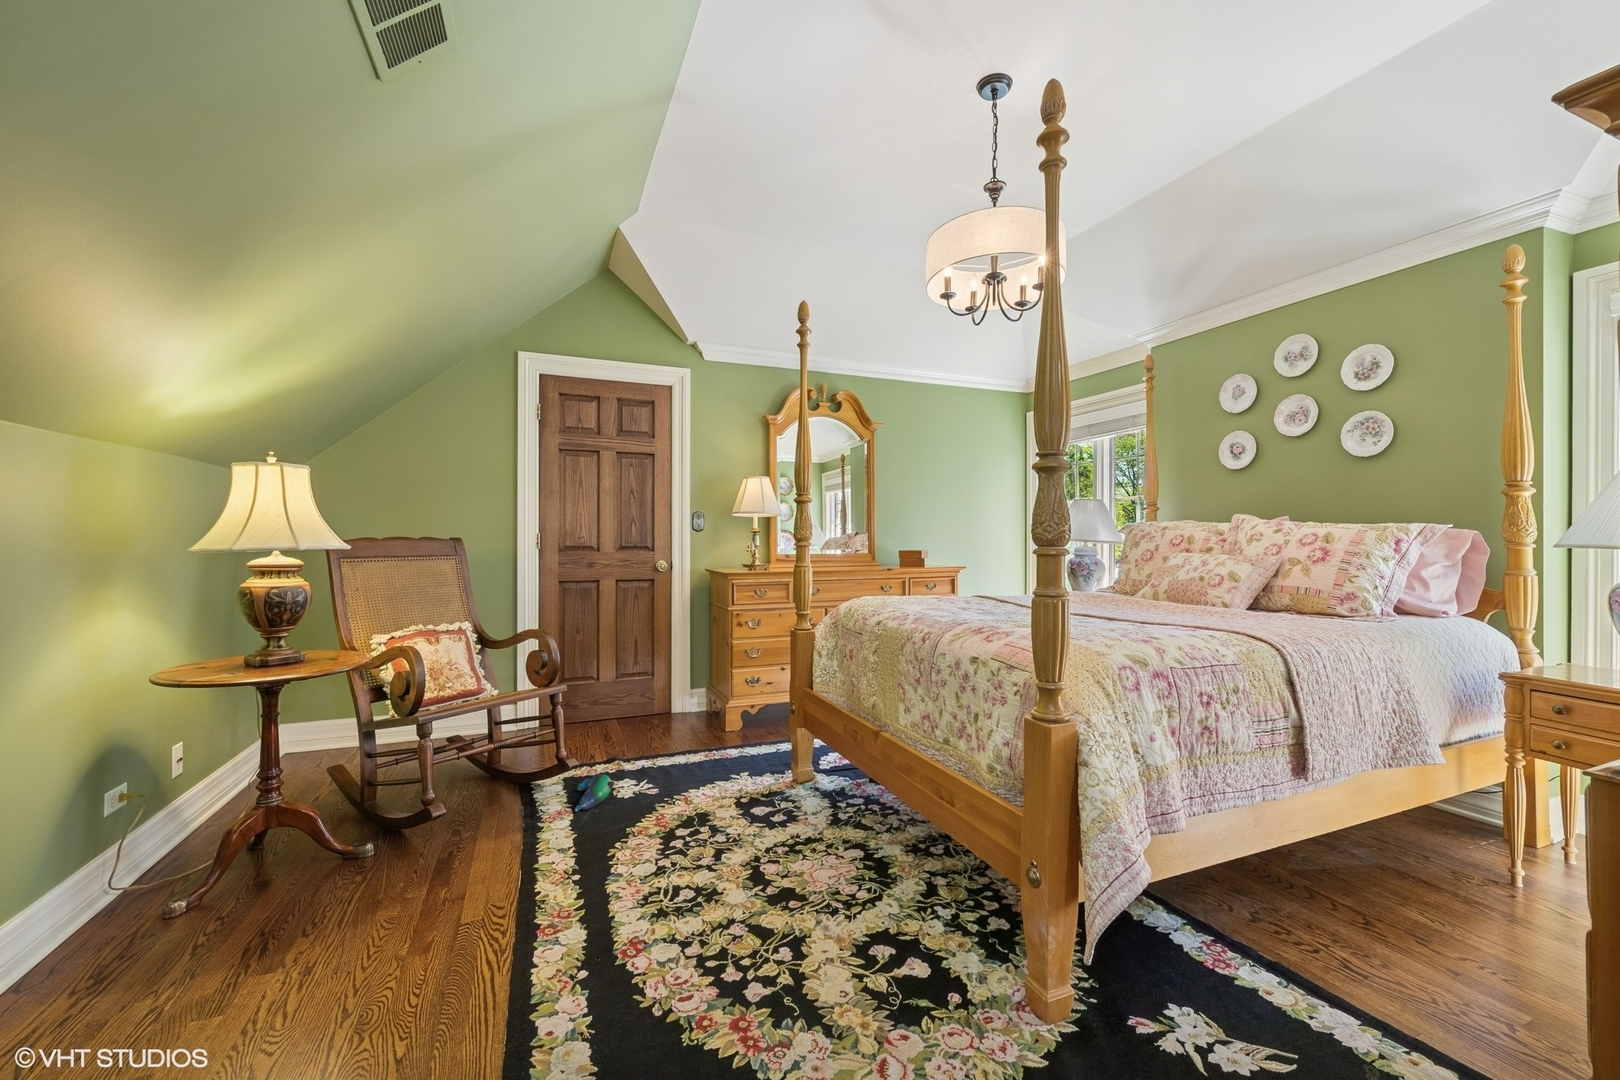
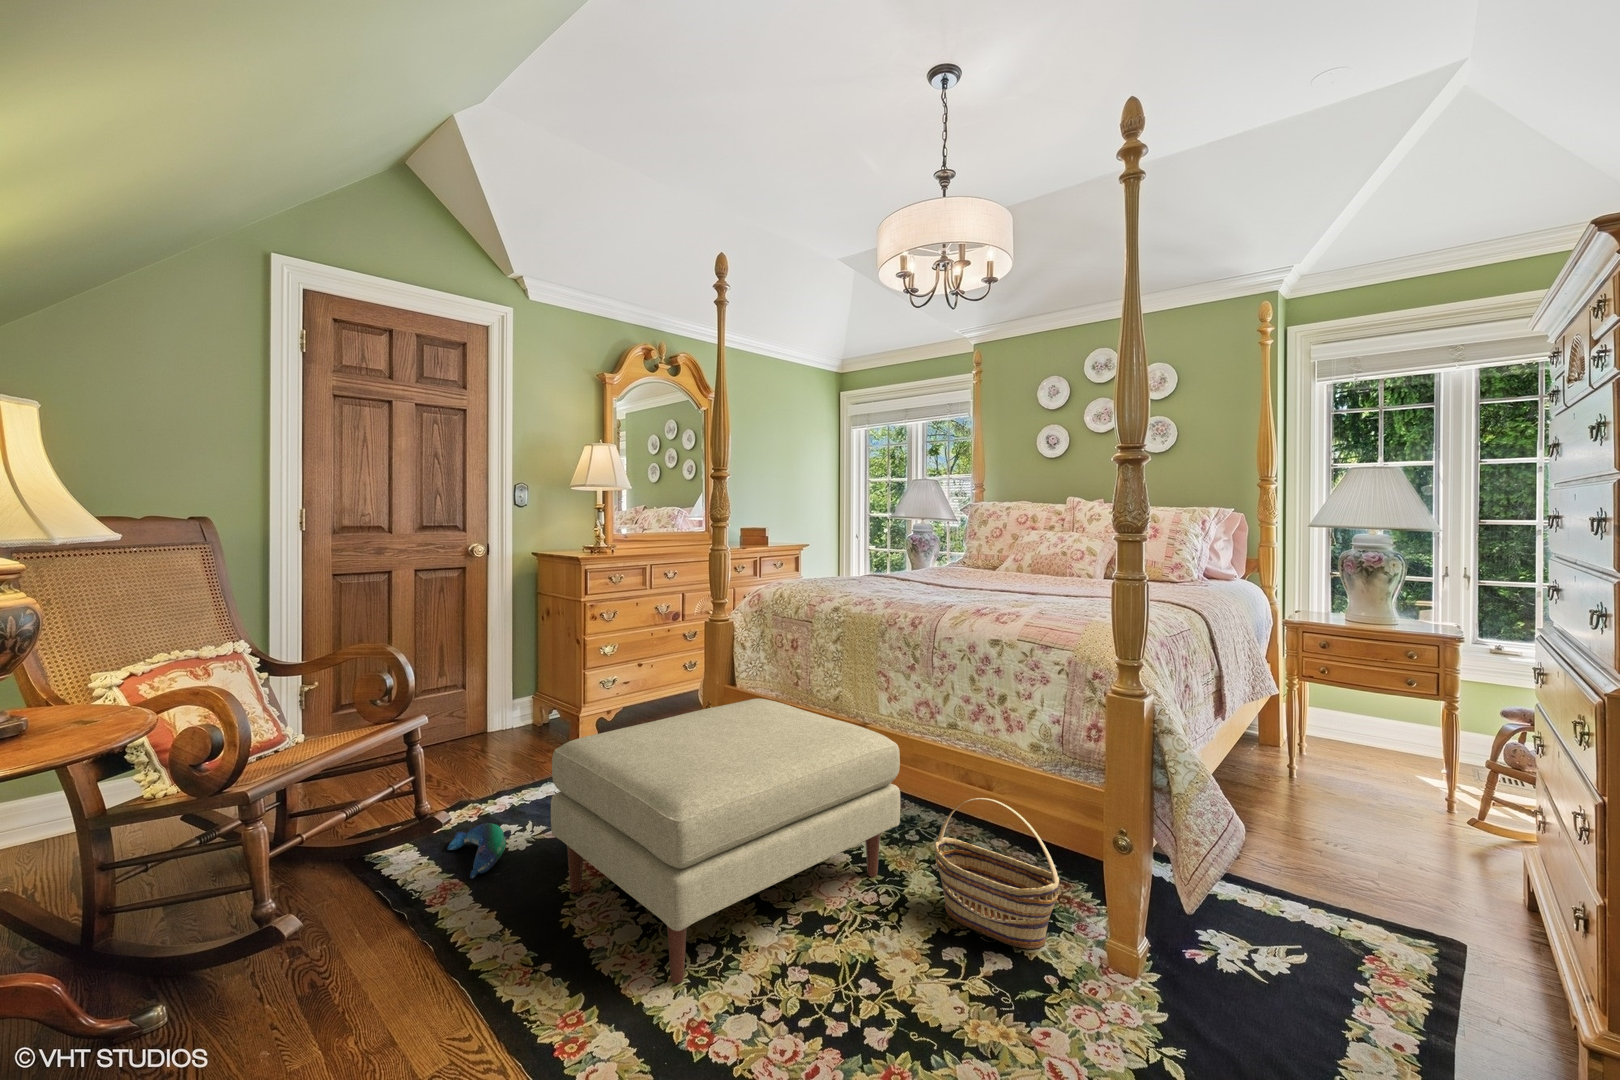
ottoman: none [620,699,896,912] -> present [551,698,900,983]
basket: none [902,808,997,969] -> present [935,798,1059,949]

